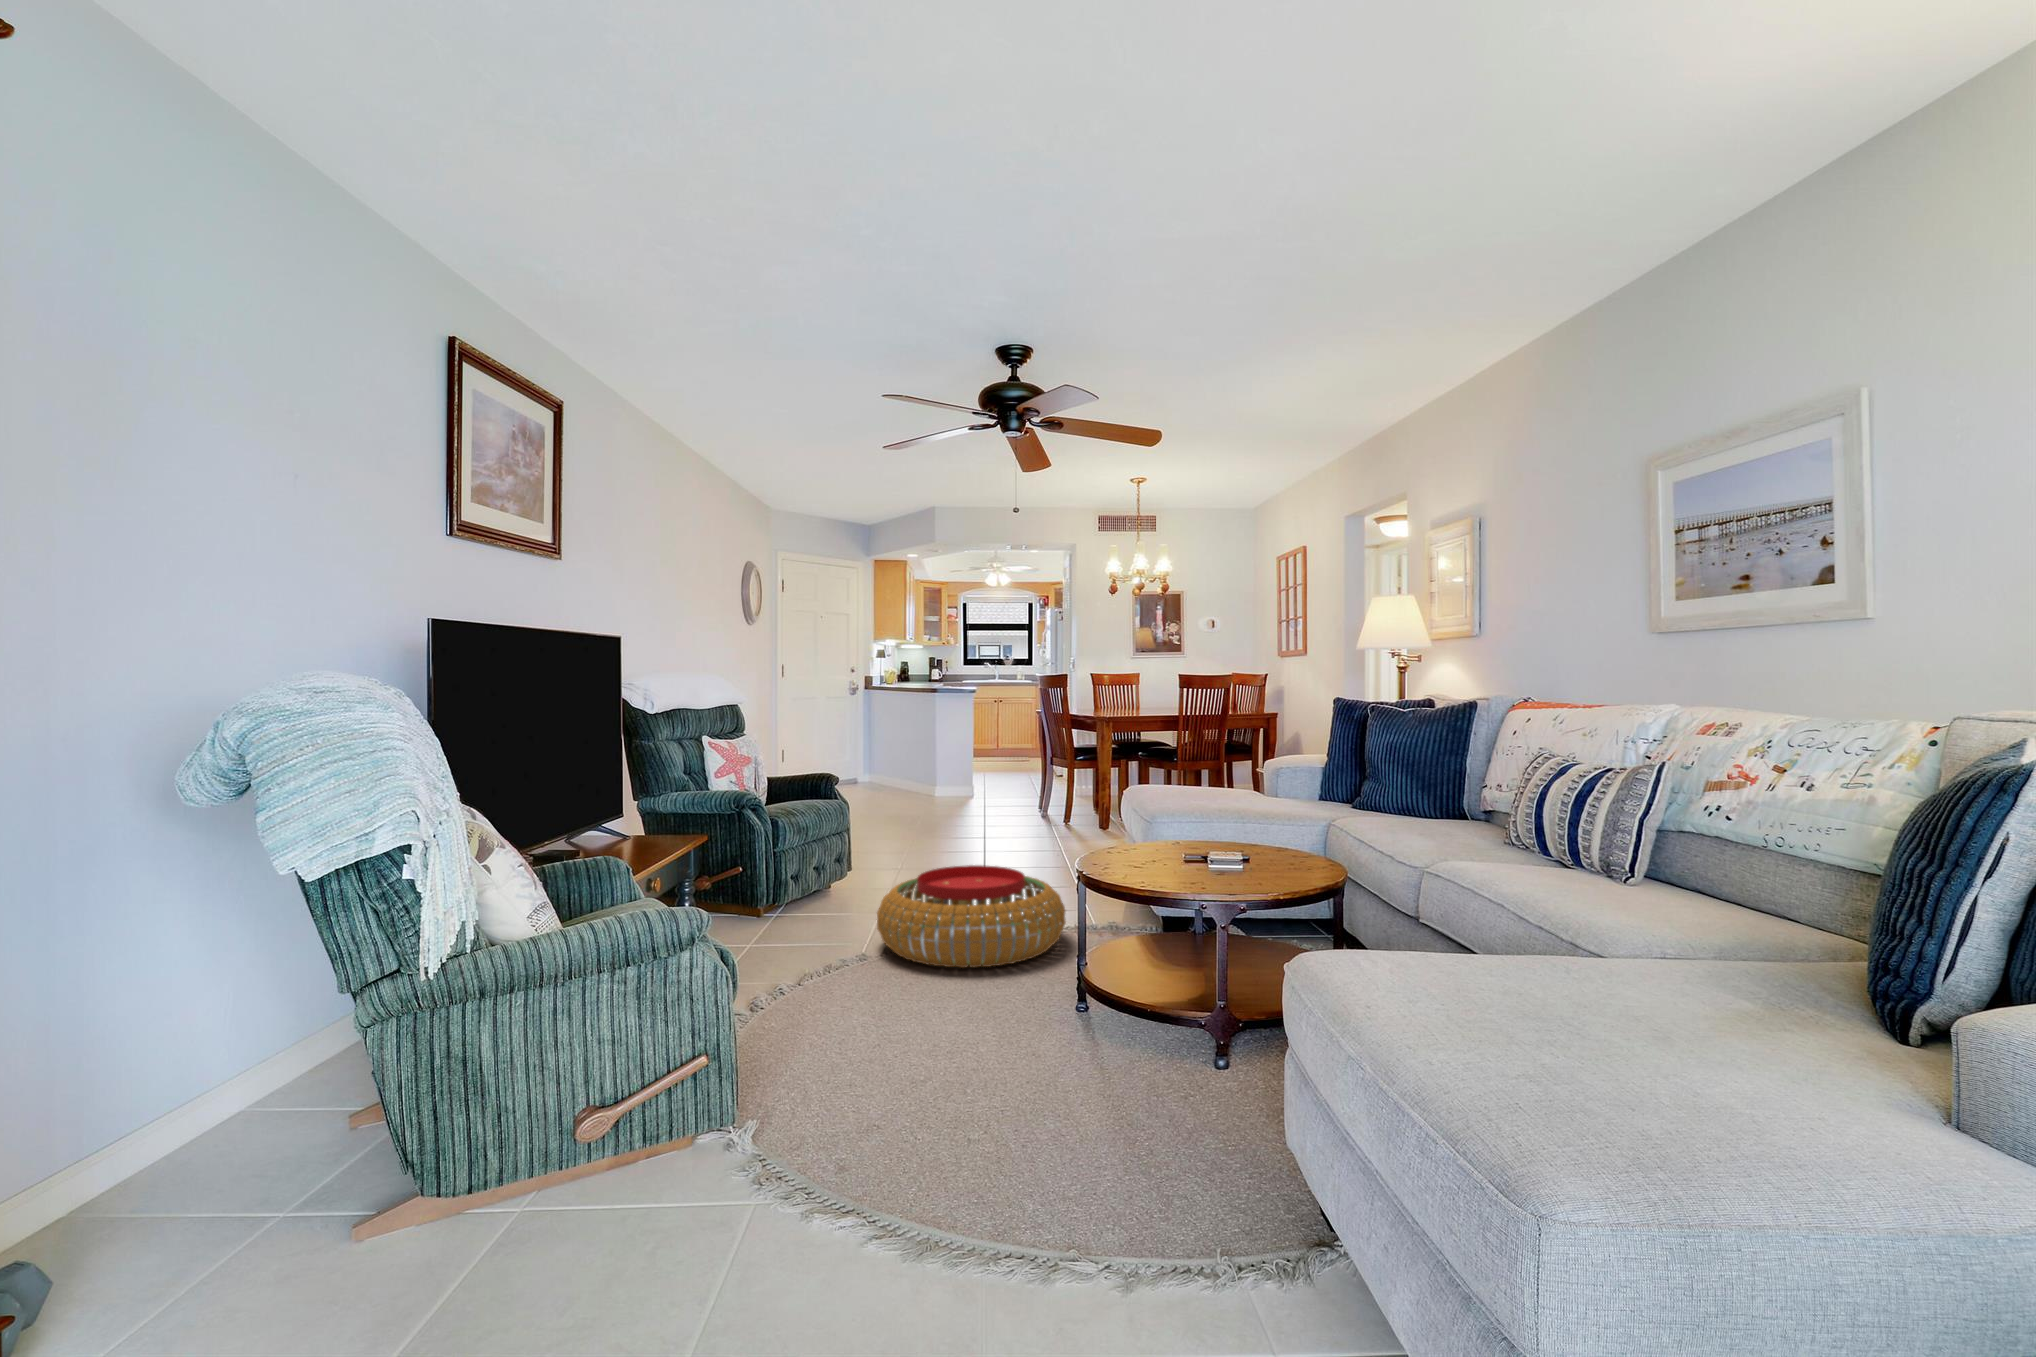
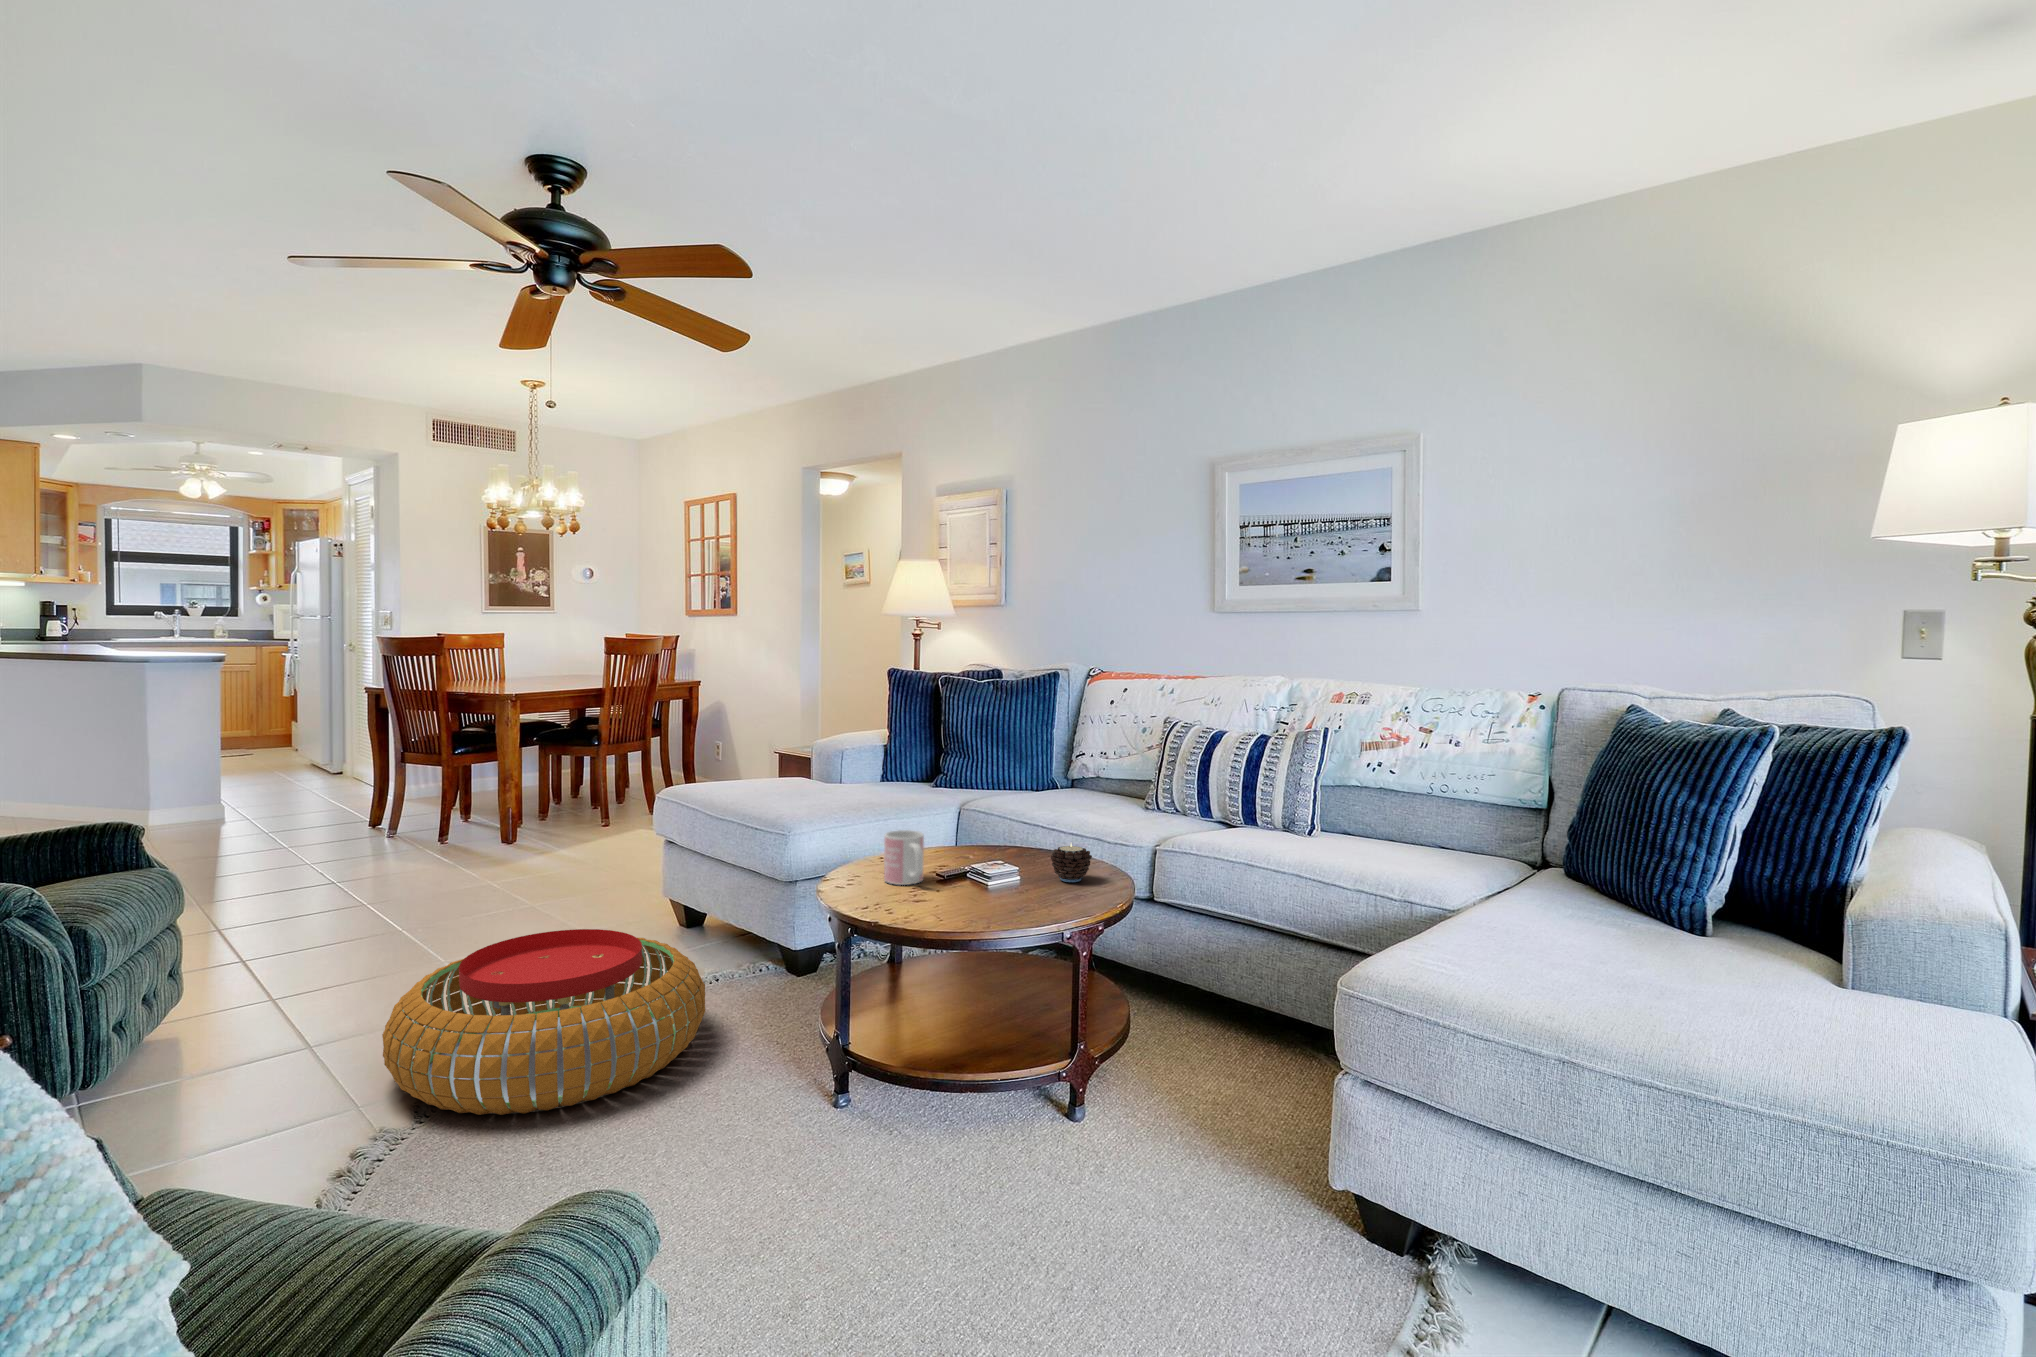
mug: none [1139,816,1170,857] -> present [884,830,924,885]
candle: none [1256,839,1292,874] -> present [1050,844,1092,882]

